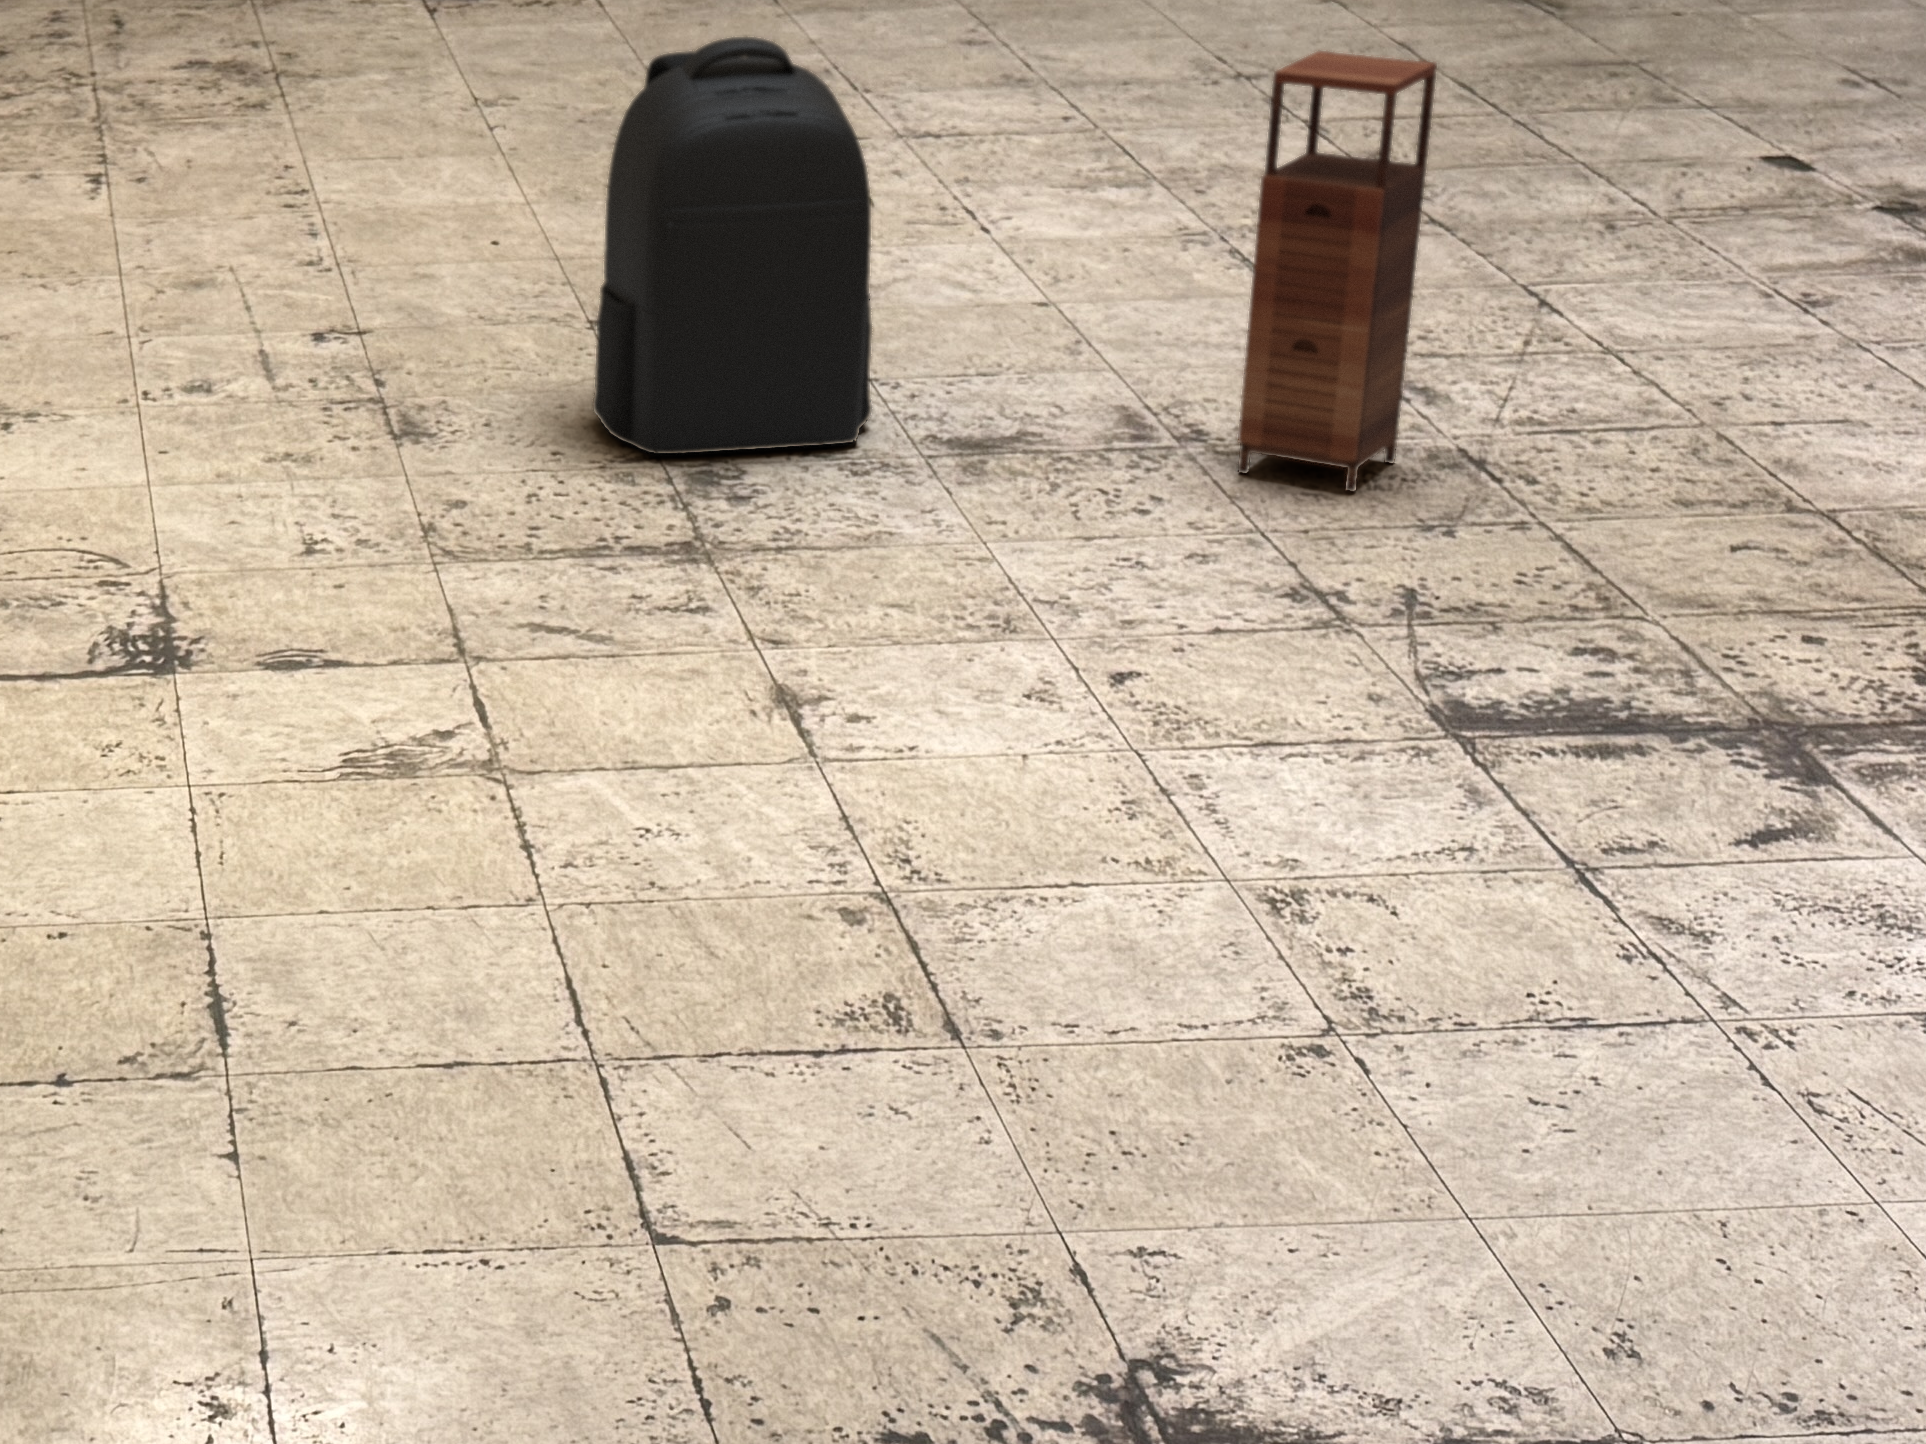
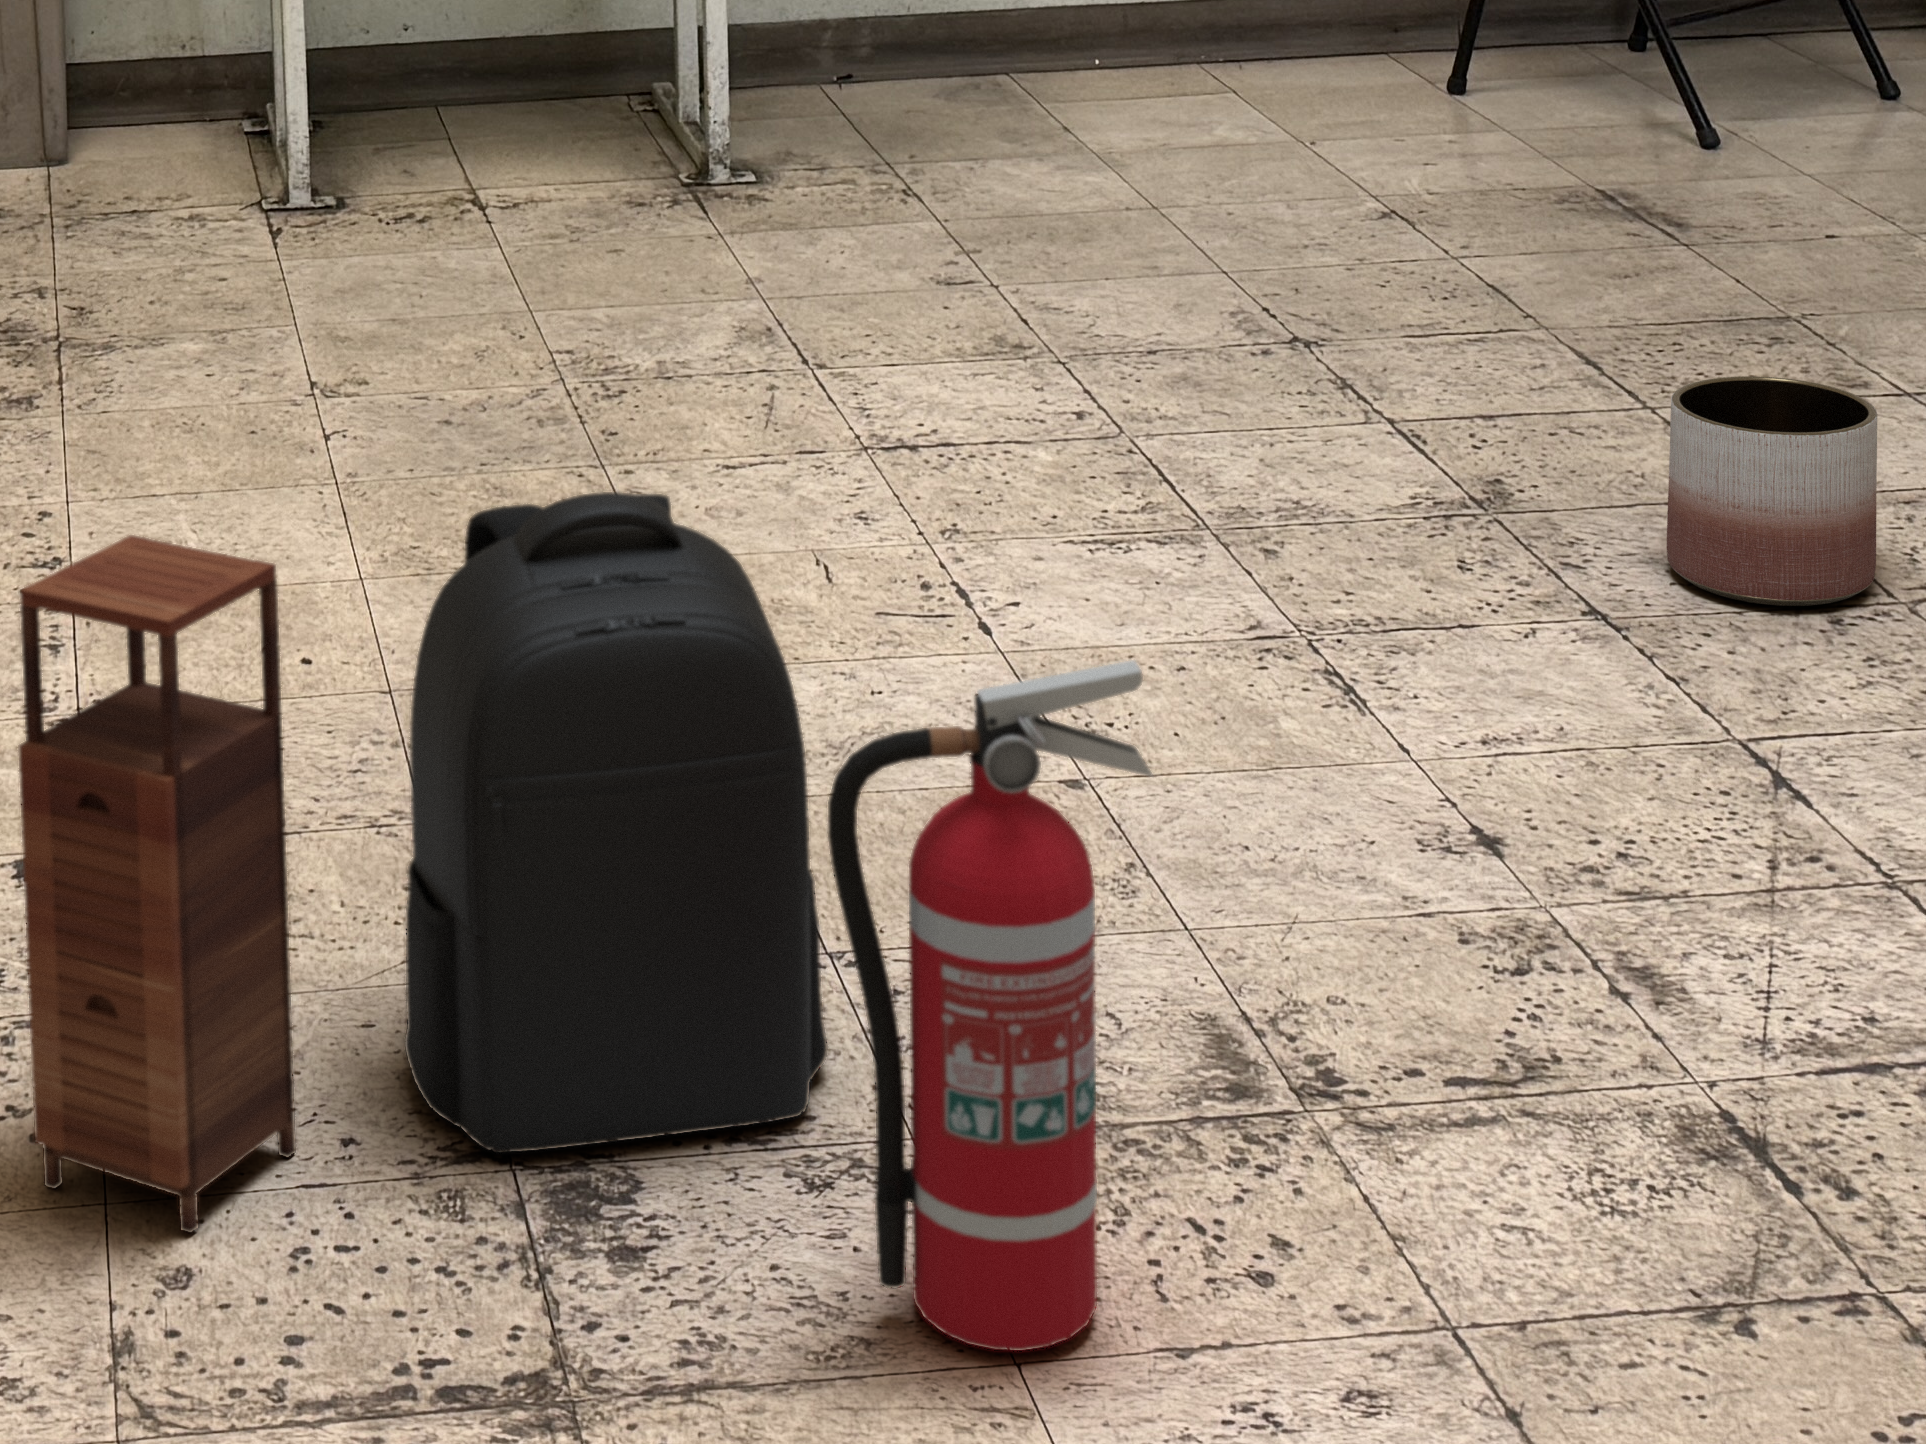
storage cabinet: present [1238,51,1437,491] -> present [18,535,296,1233]
planter: none [1496,67,1663,225] -> present [1667,376,1877,606]
fire extinguisher: none [891,105,1102,534] -> present [828,660,1152,1351]

